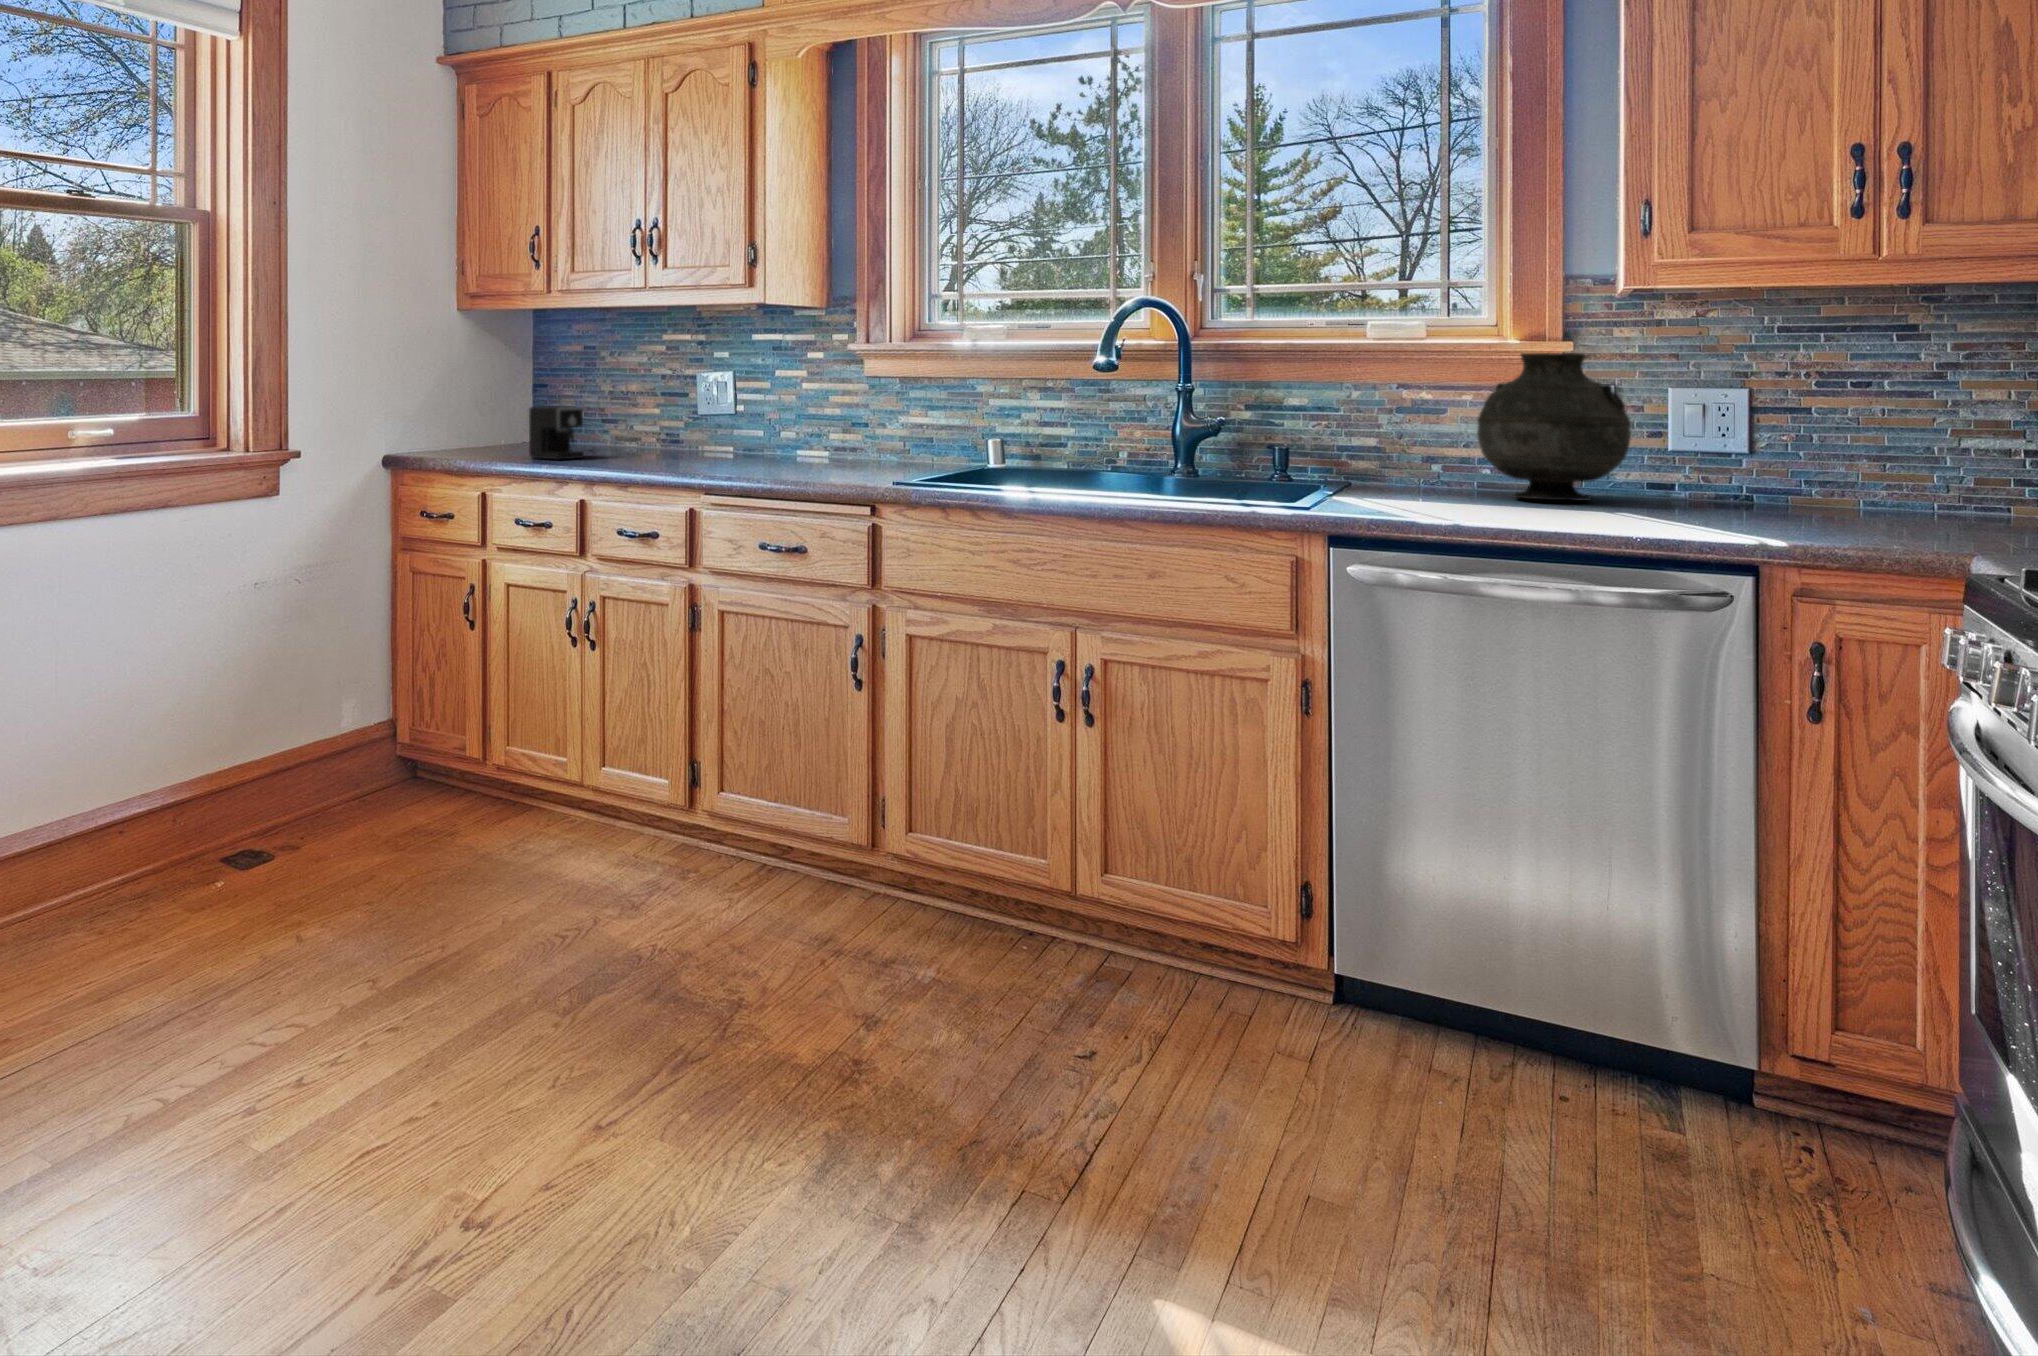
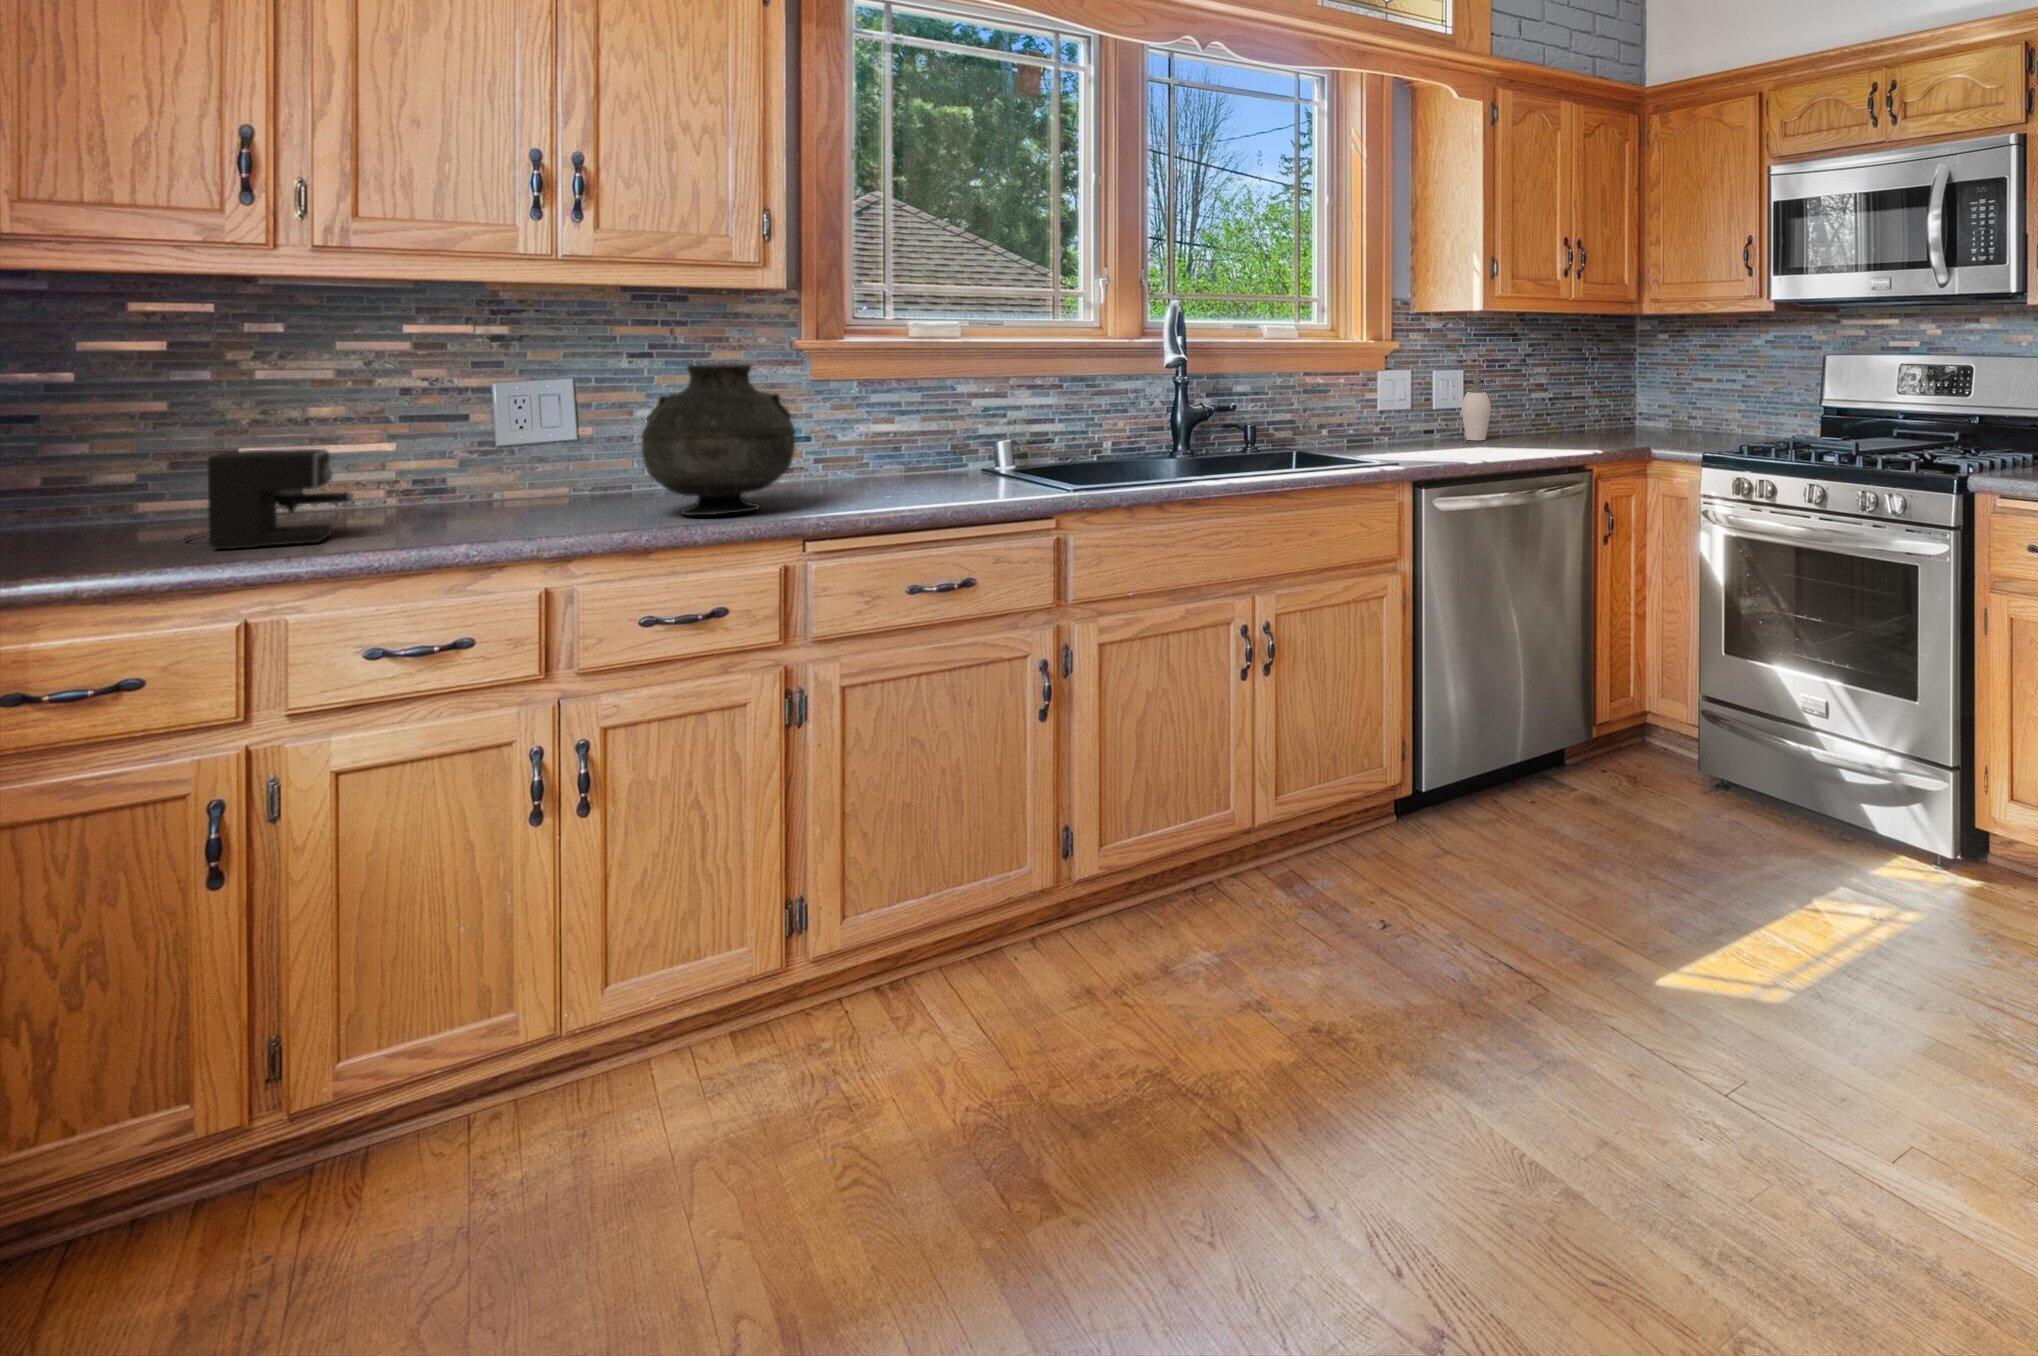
vase: present [1477,353,1631,500] -> present [641,364,795,515]
soap dispenser: none [1738,393,1817,509] -> present [1462,373,1500,440]

